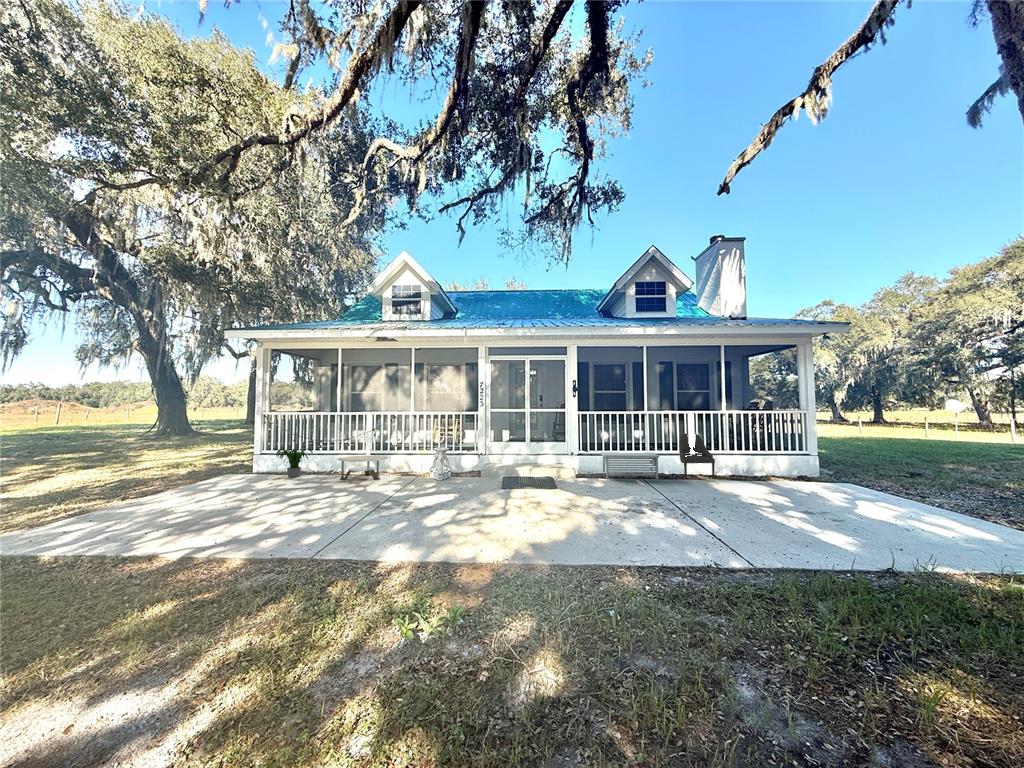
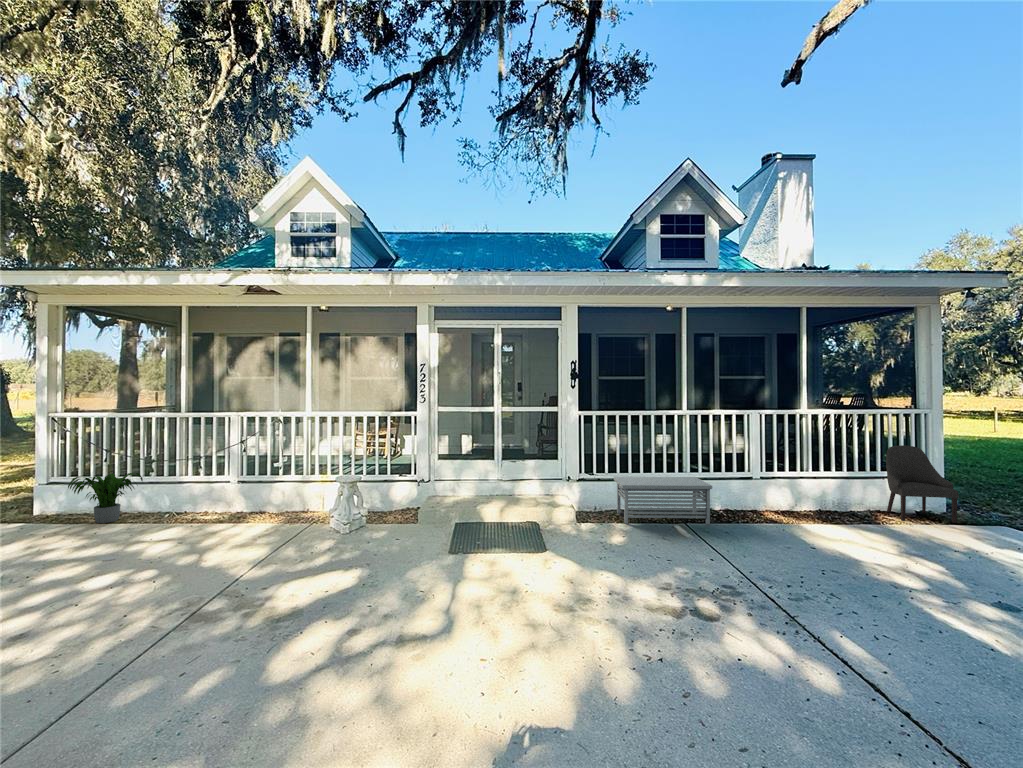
chair: present [679,433,715,479] -> present [886,445,959,523]
round table: present [338,456,388,480] -> none [171,483,265,530]

